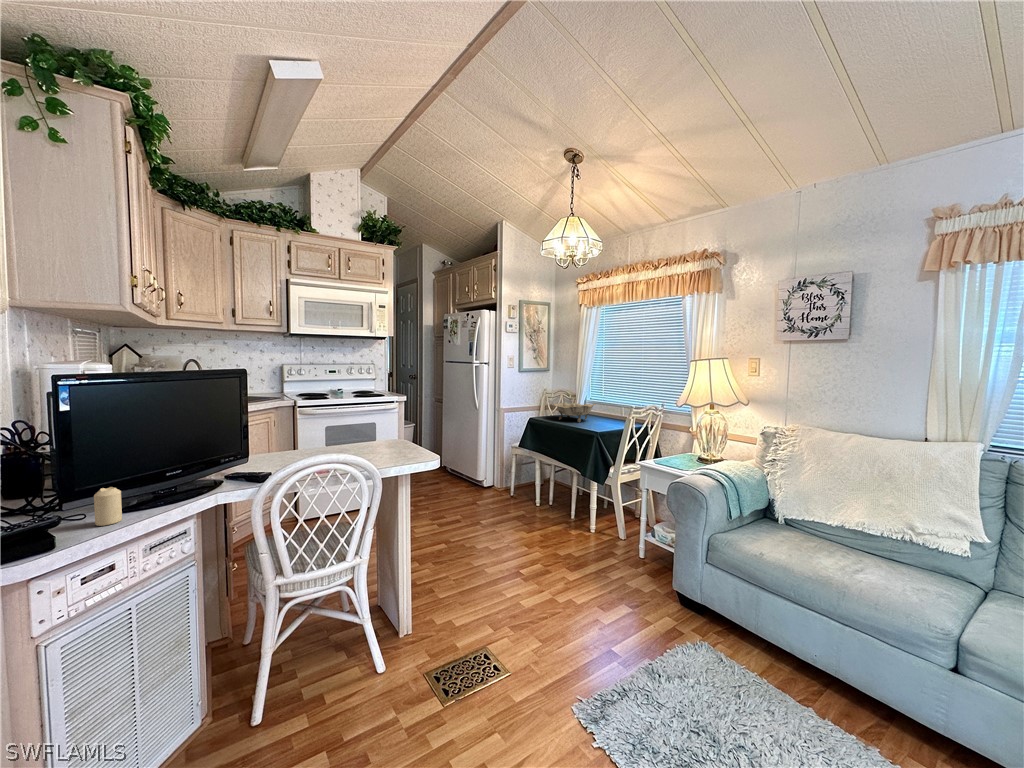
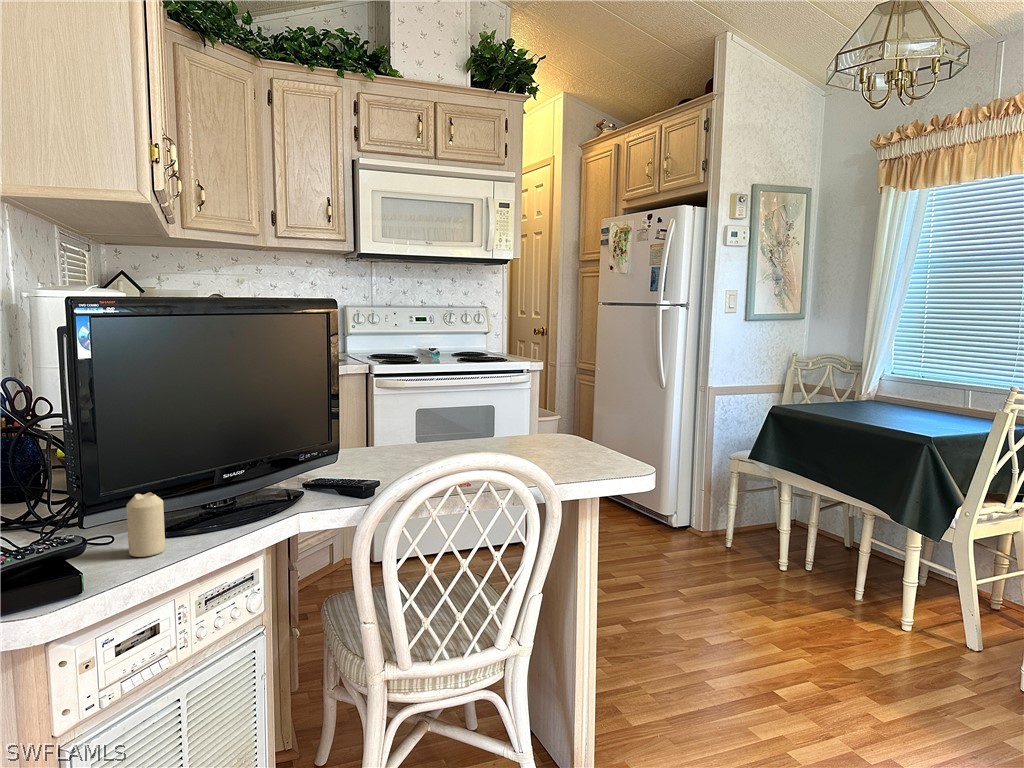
decorative bowl: present [553,403,596,422] -> none [824,378,922,417]

